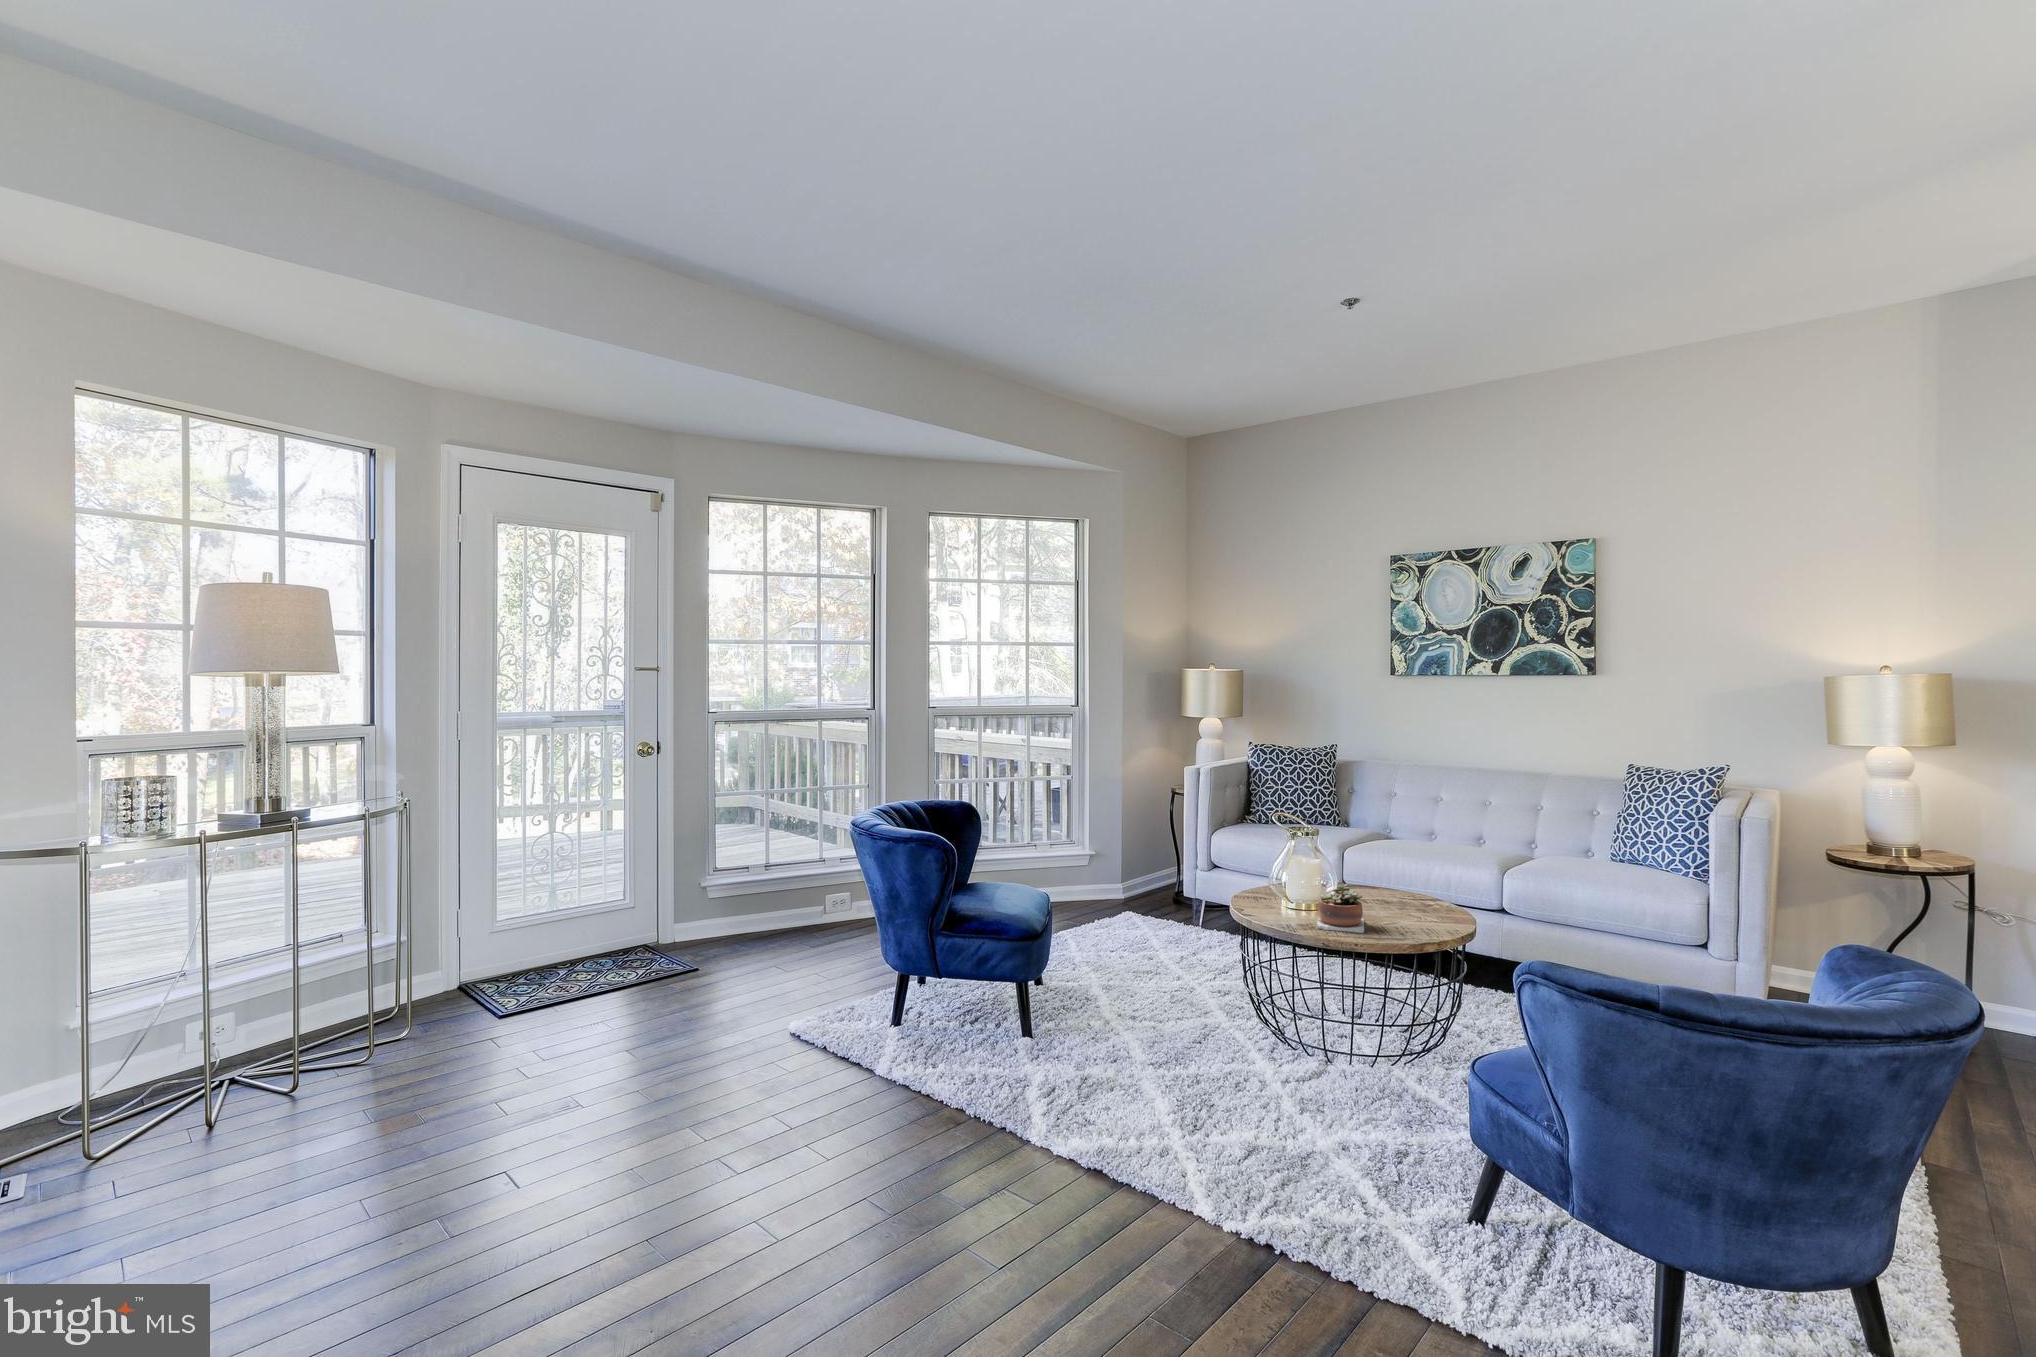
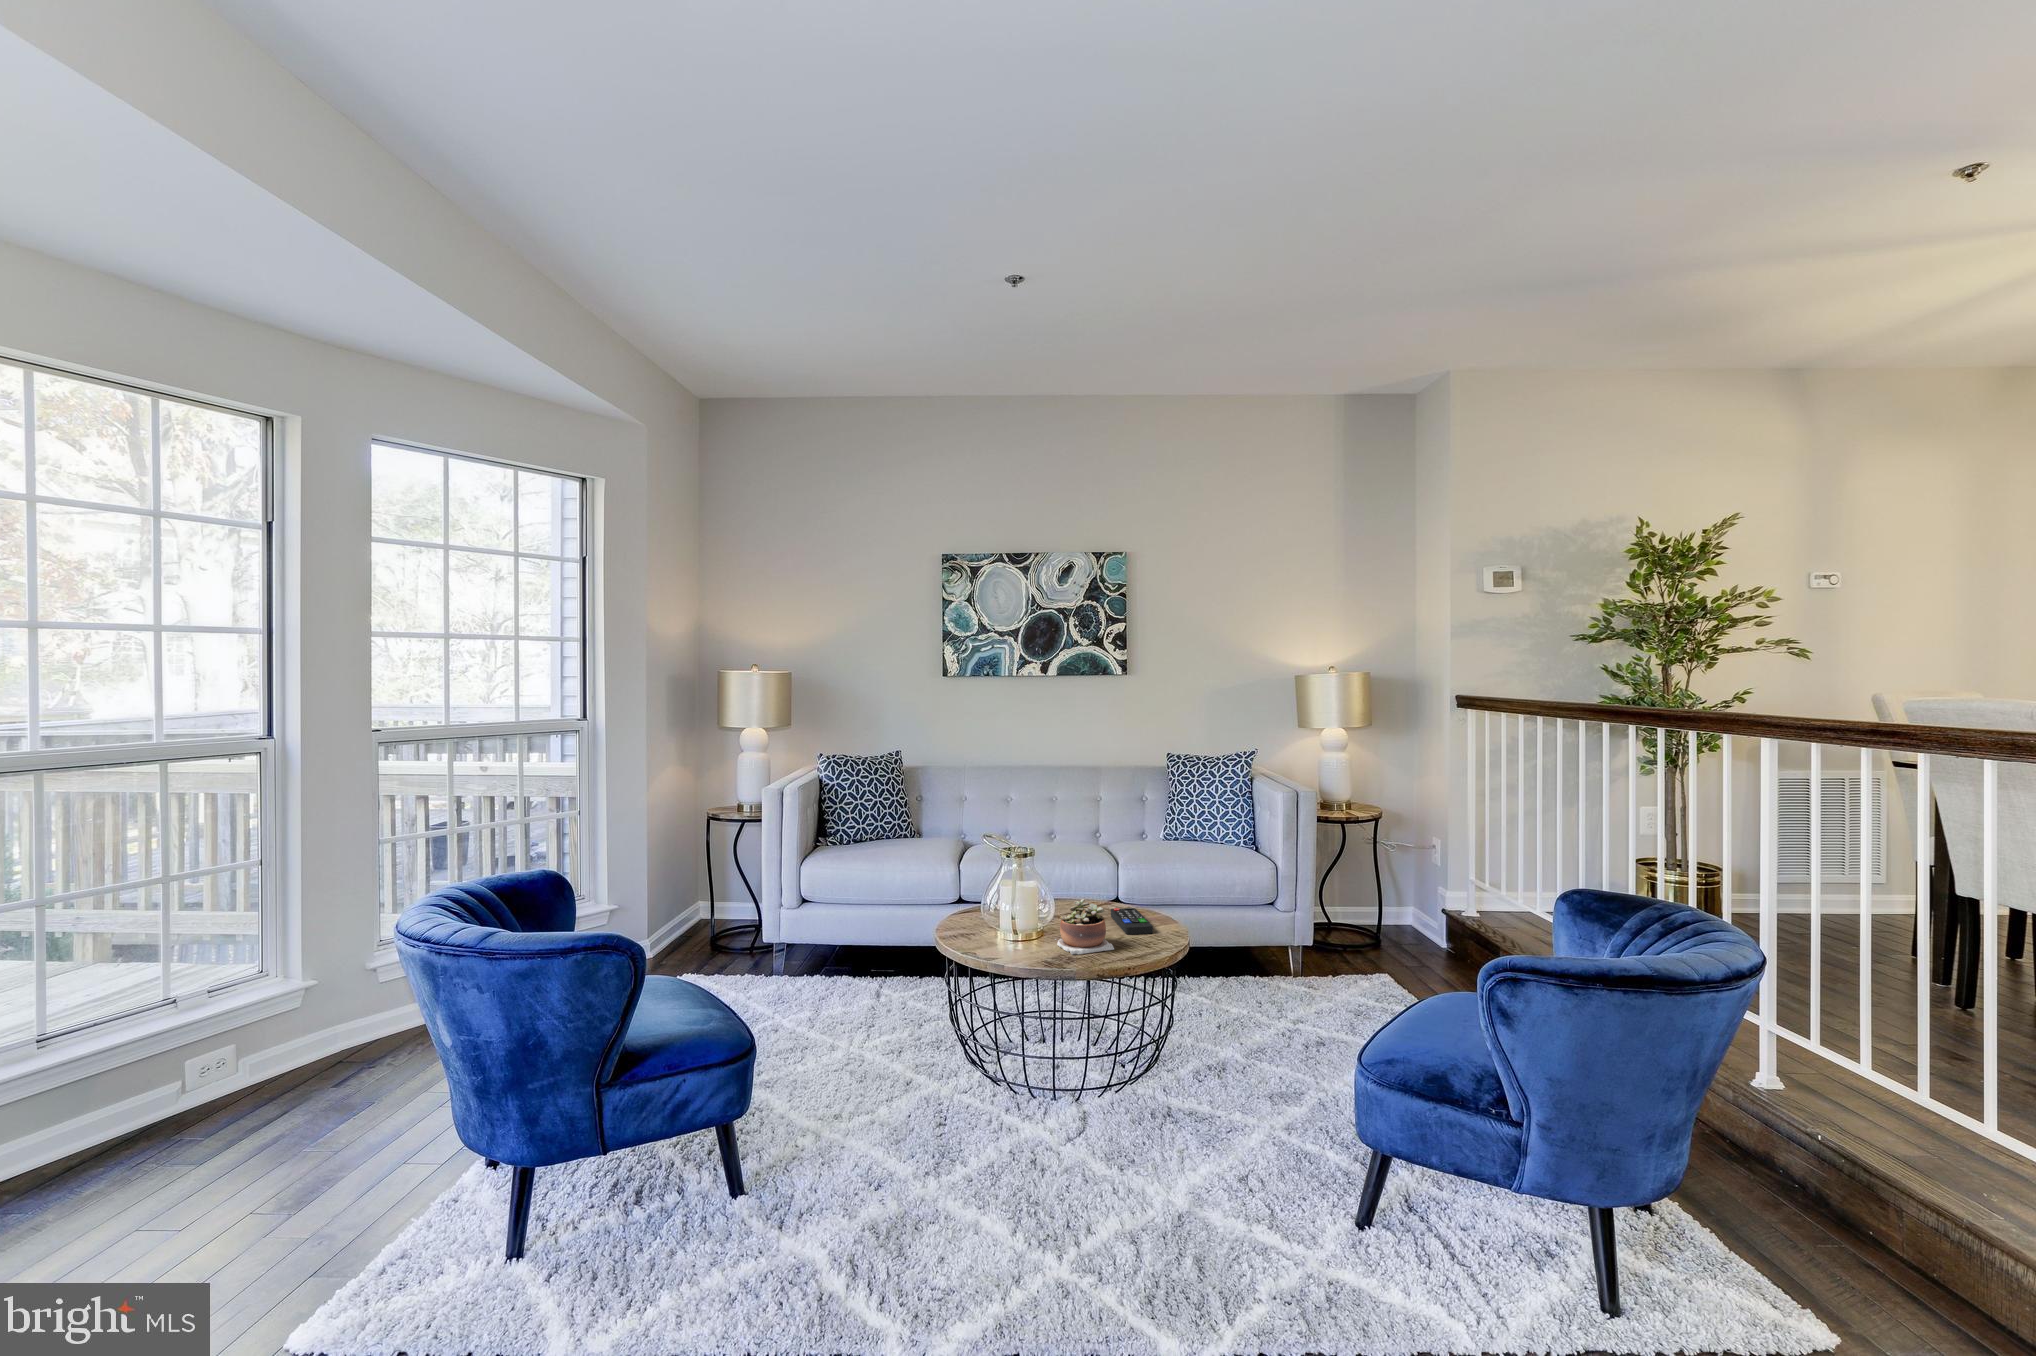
remote control: none [1397,905,1437,930] -> present [1111,908,1153,934]

